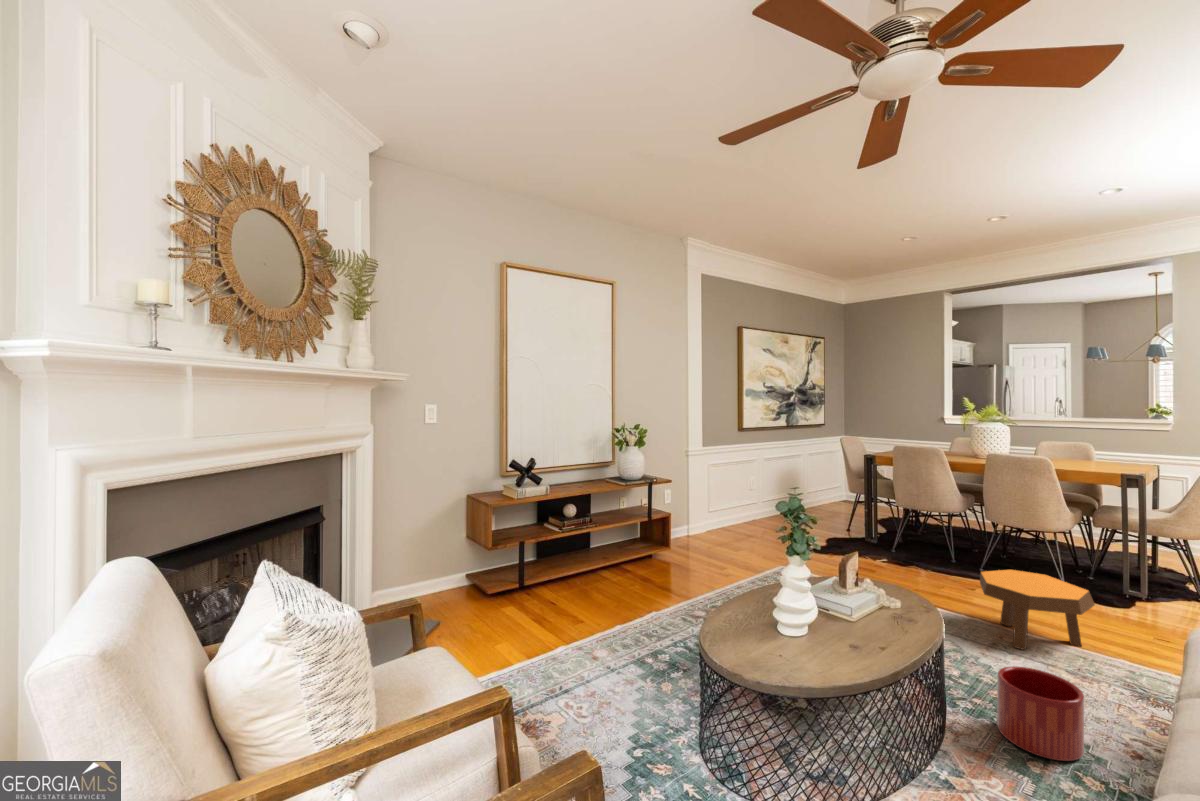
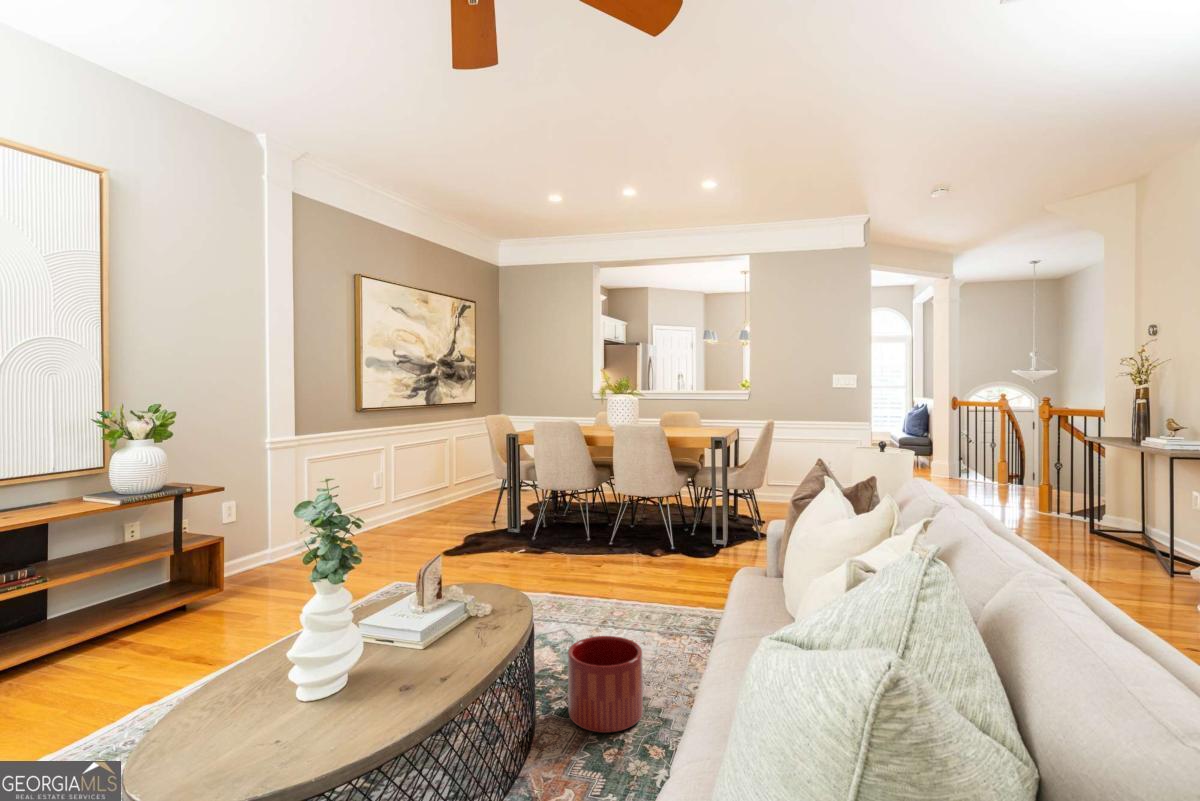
footstool: present [980,569,1095,650] -> none [590,536,683,619]

